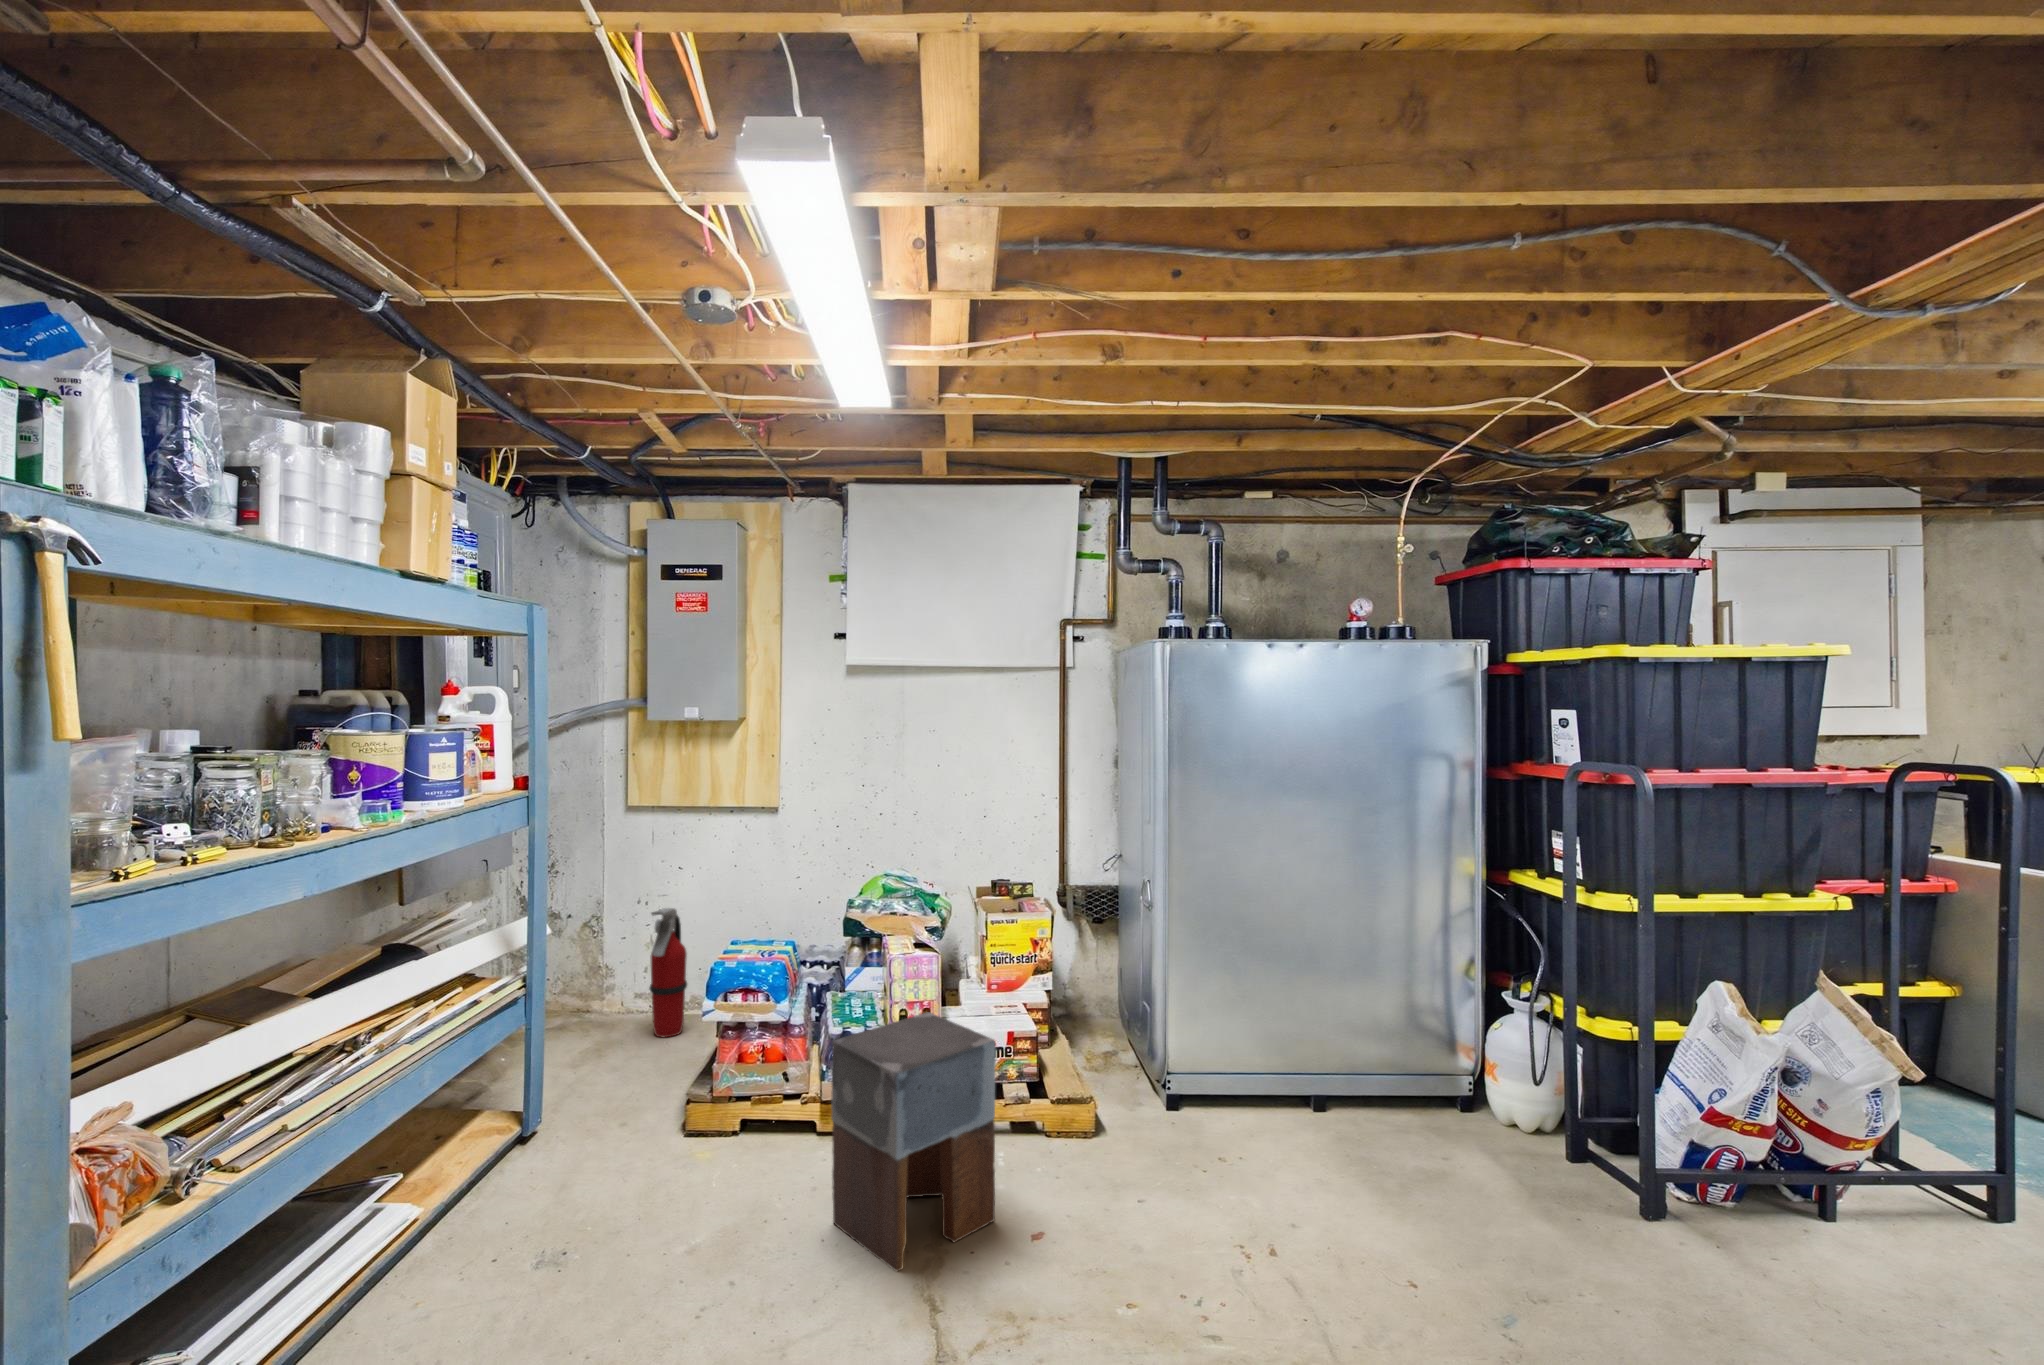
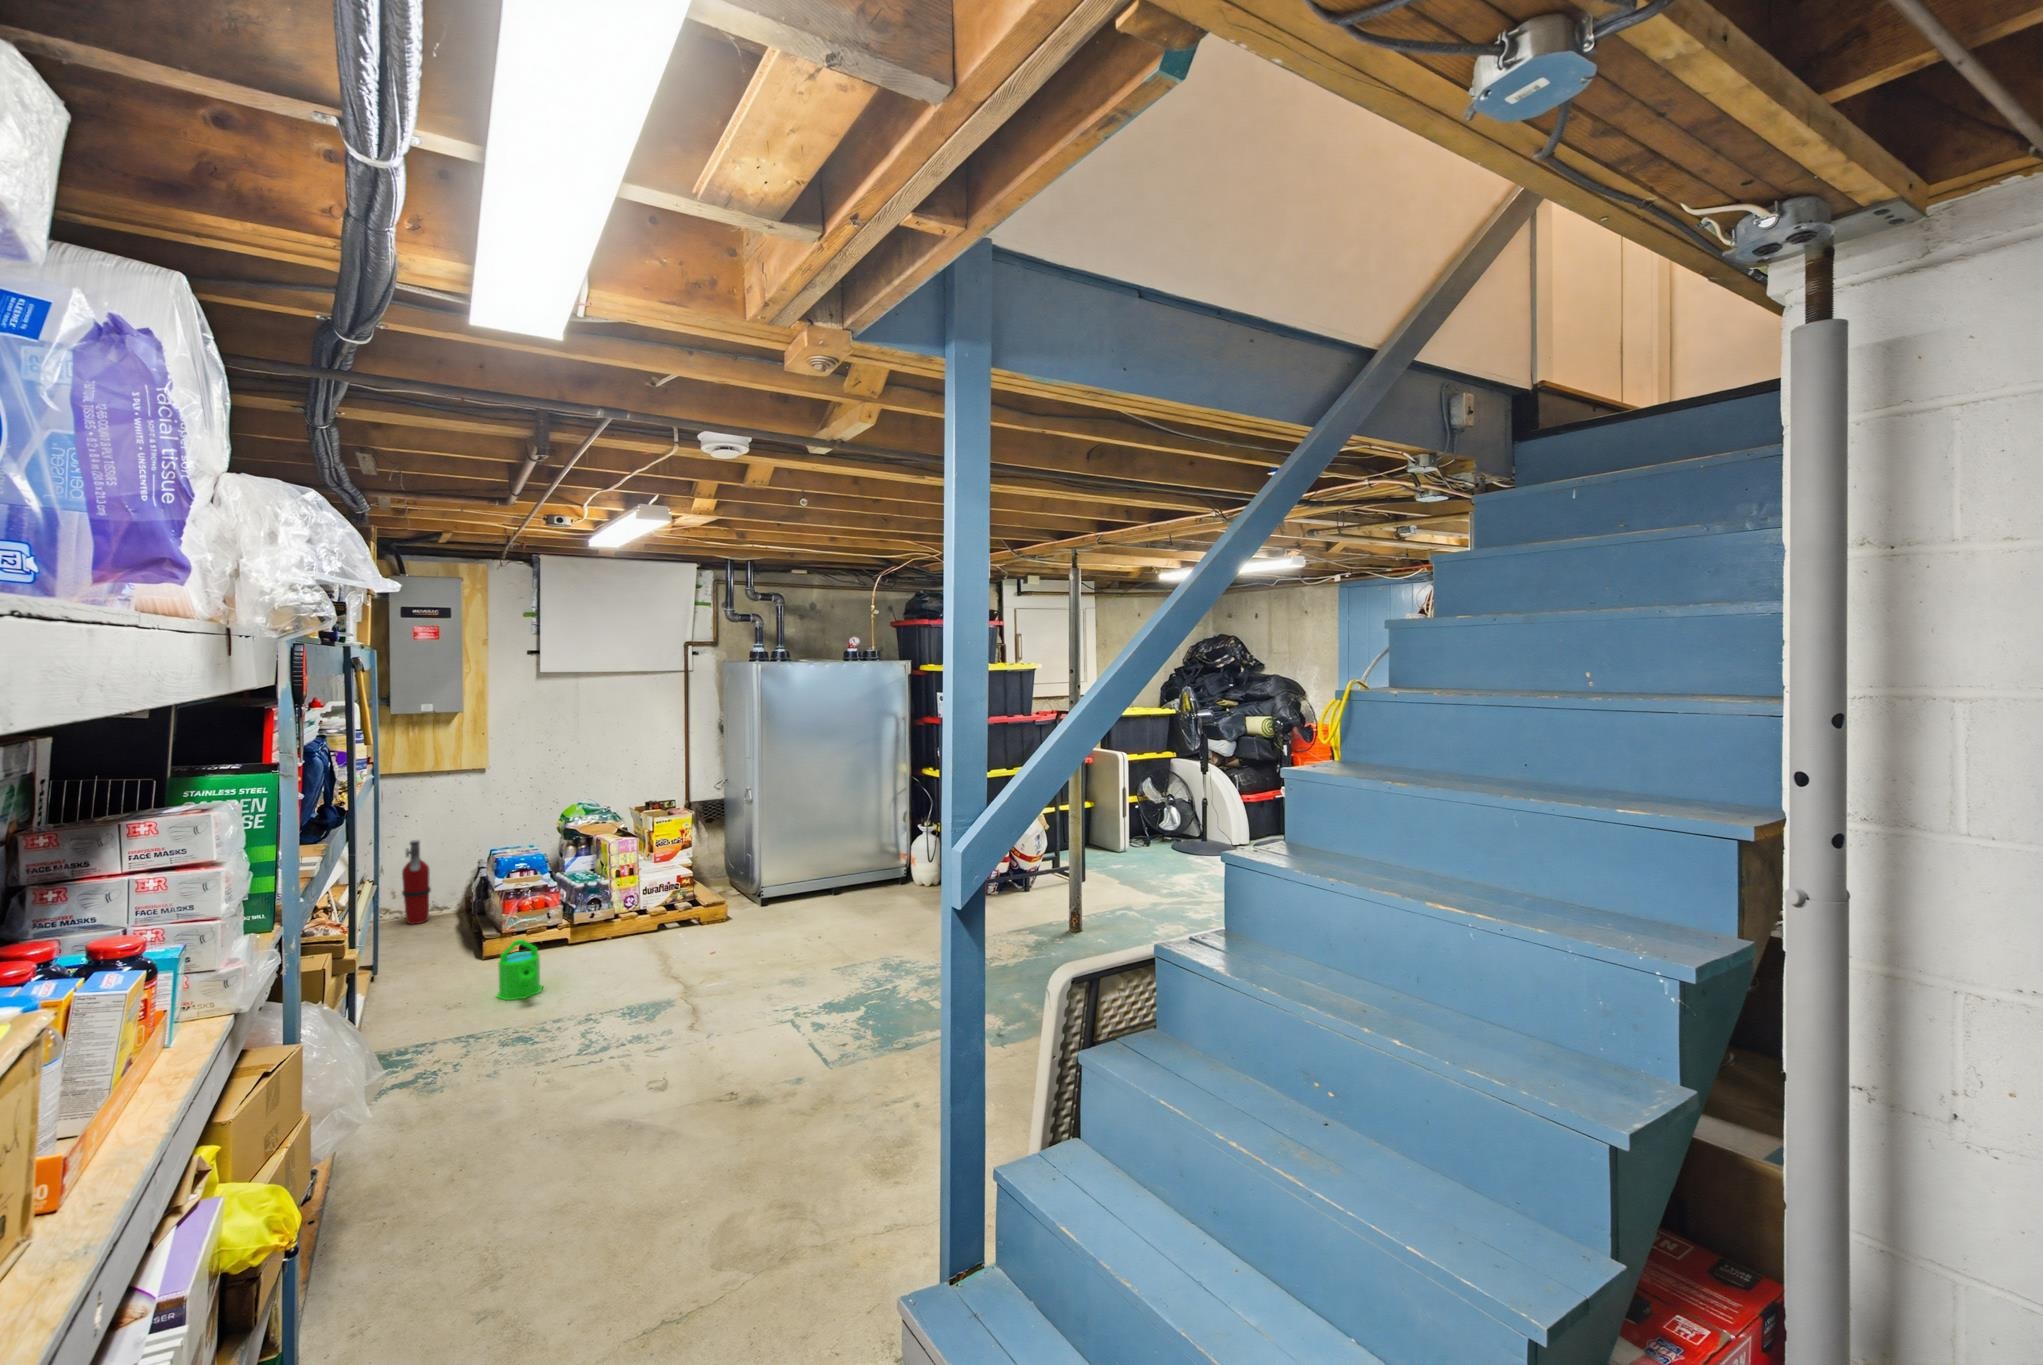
stool: present [831,1012,996,1271] -> none [609,862,693,971]
watering can: none [598,1153,689,1289] -> present [497,939,543,1000]

